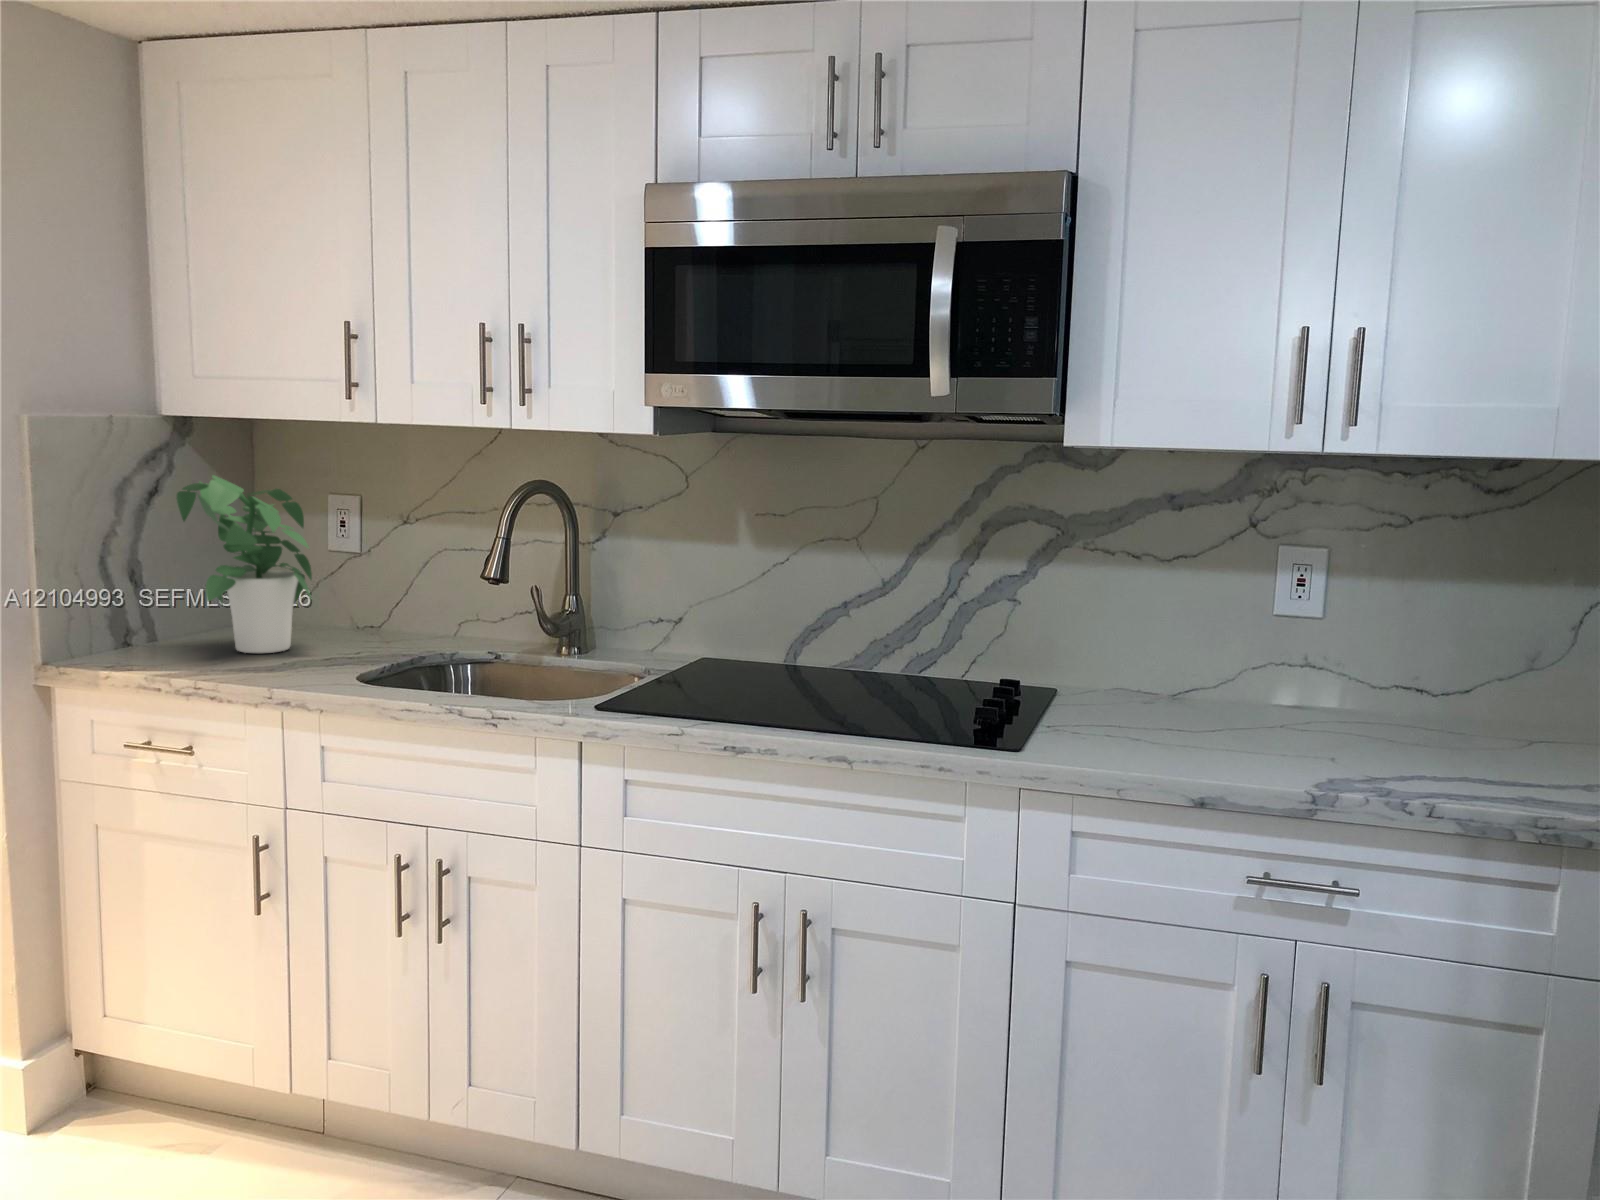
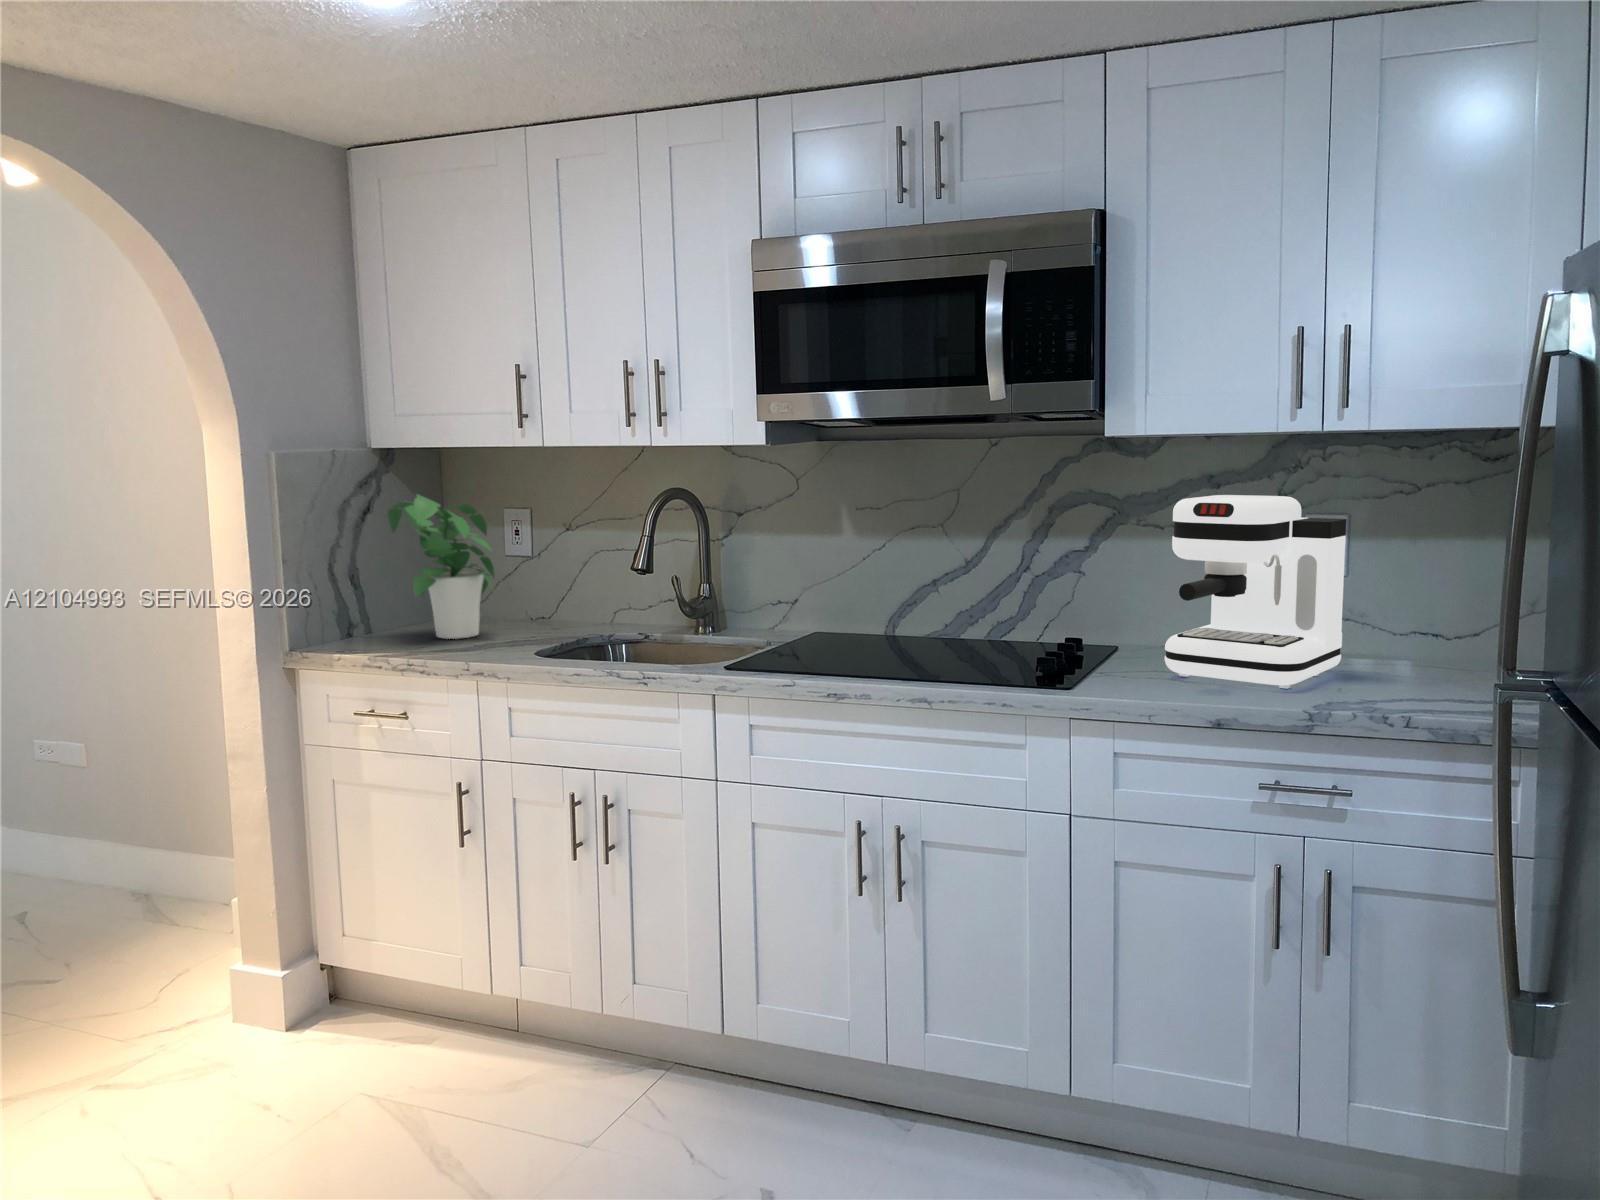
coffee maker: none [1127,522,1341,758] -> present [1165,495,1346,689]

